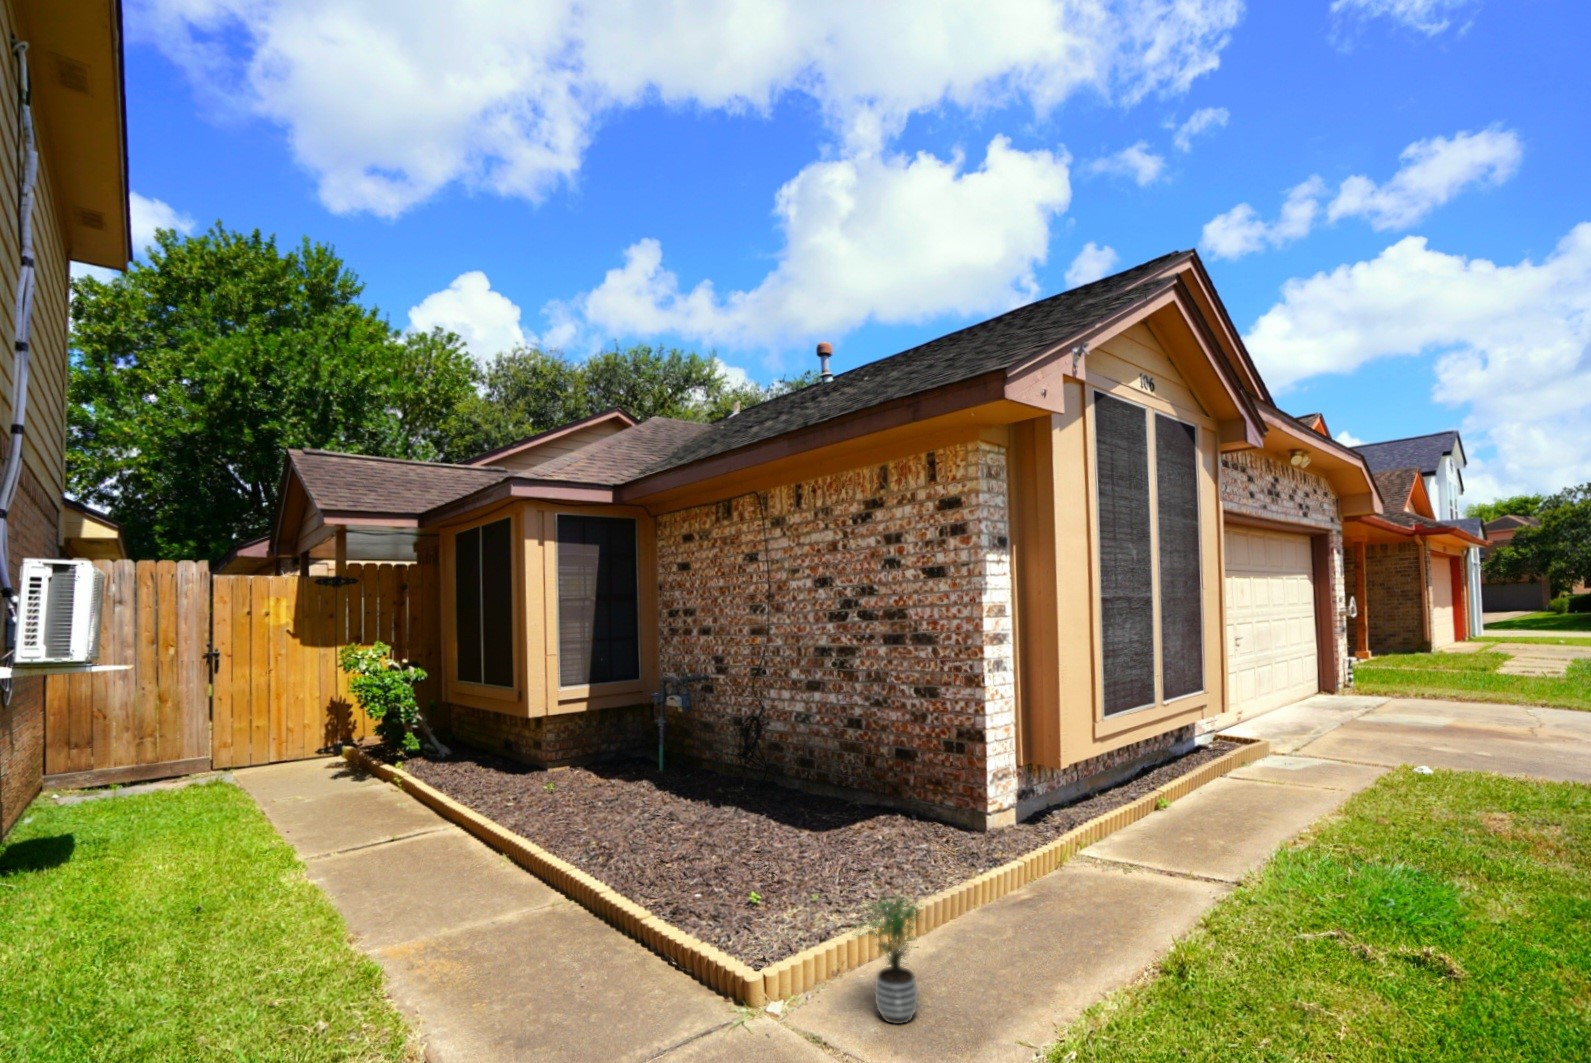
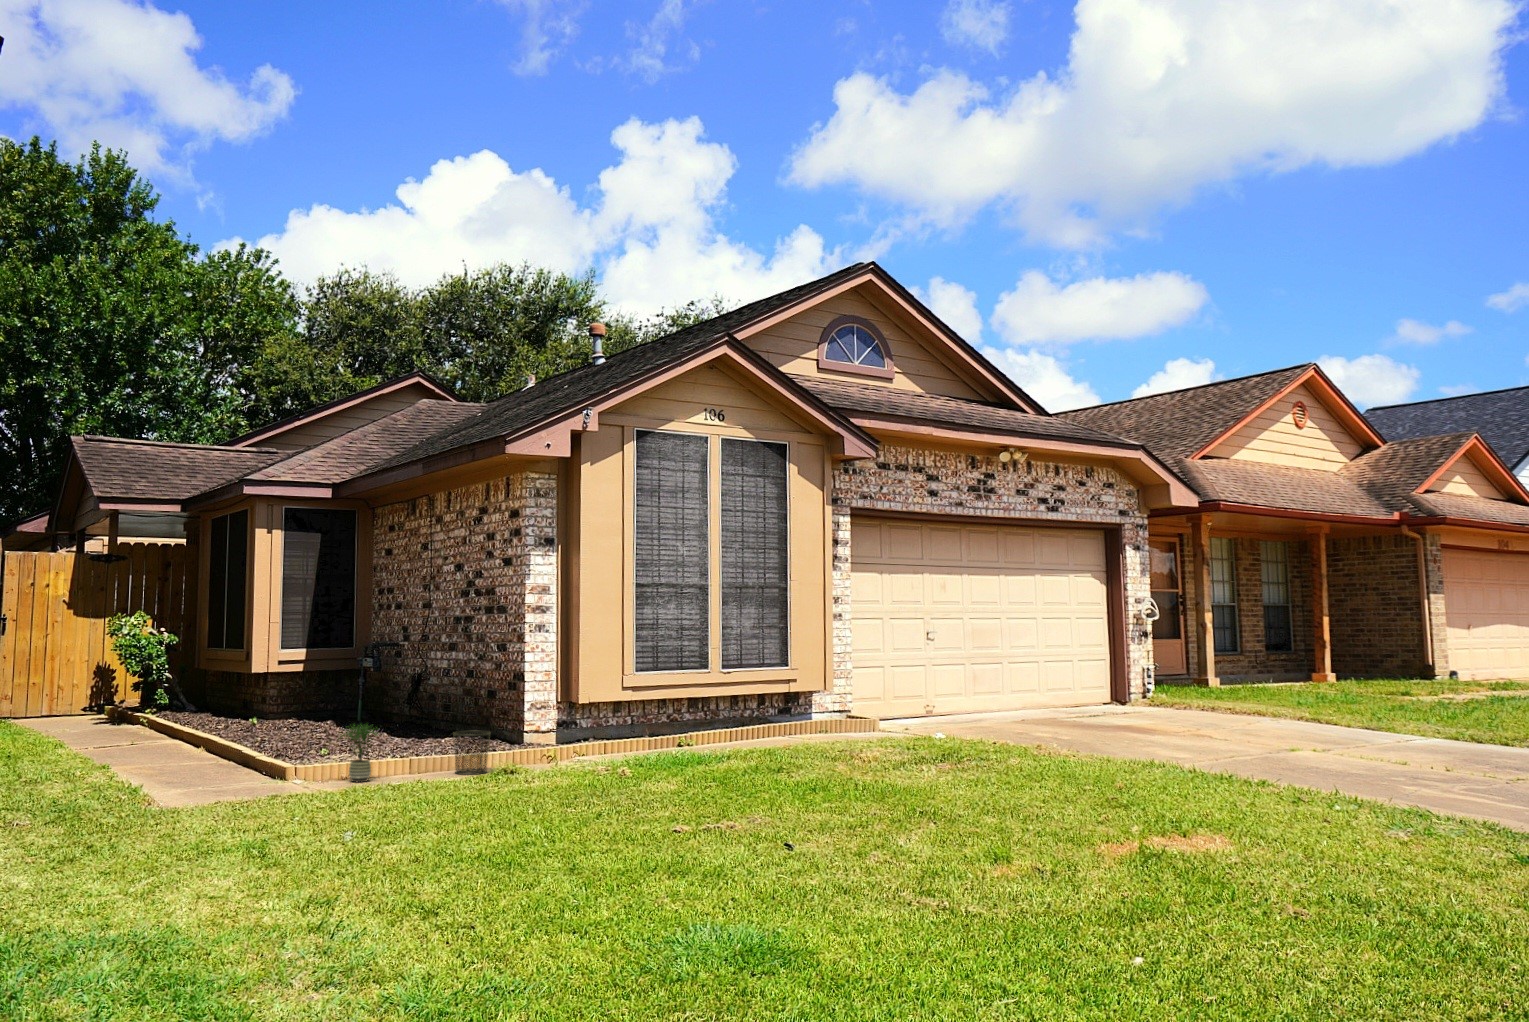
trash can: none [998,864,1067,959] -> present [453,731,490,775]

